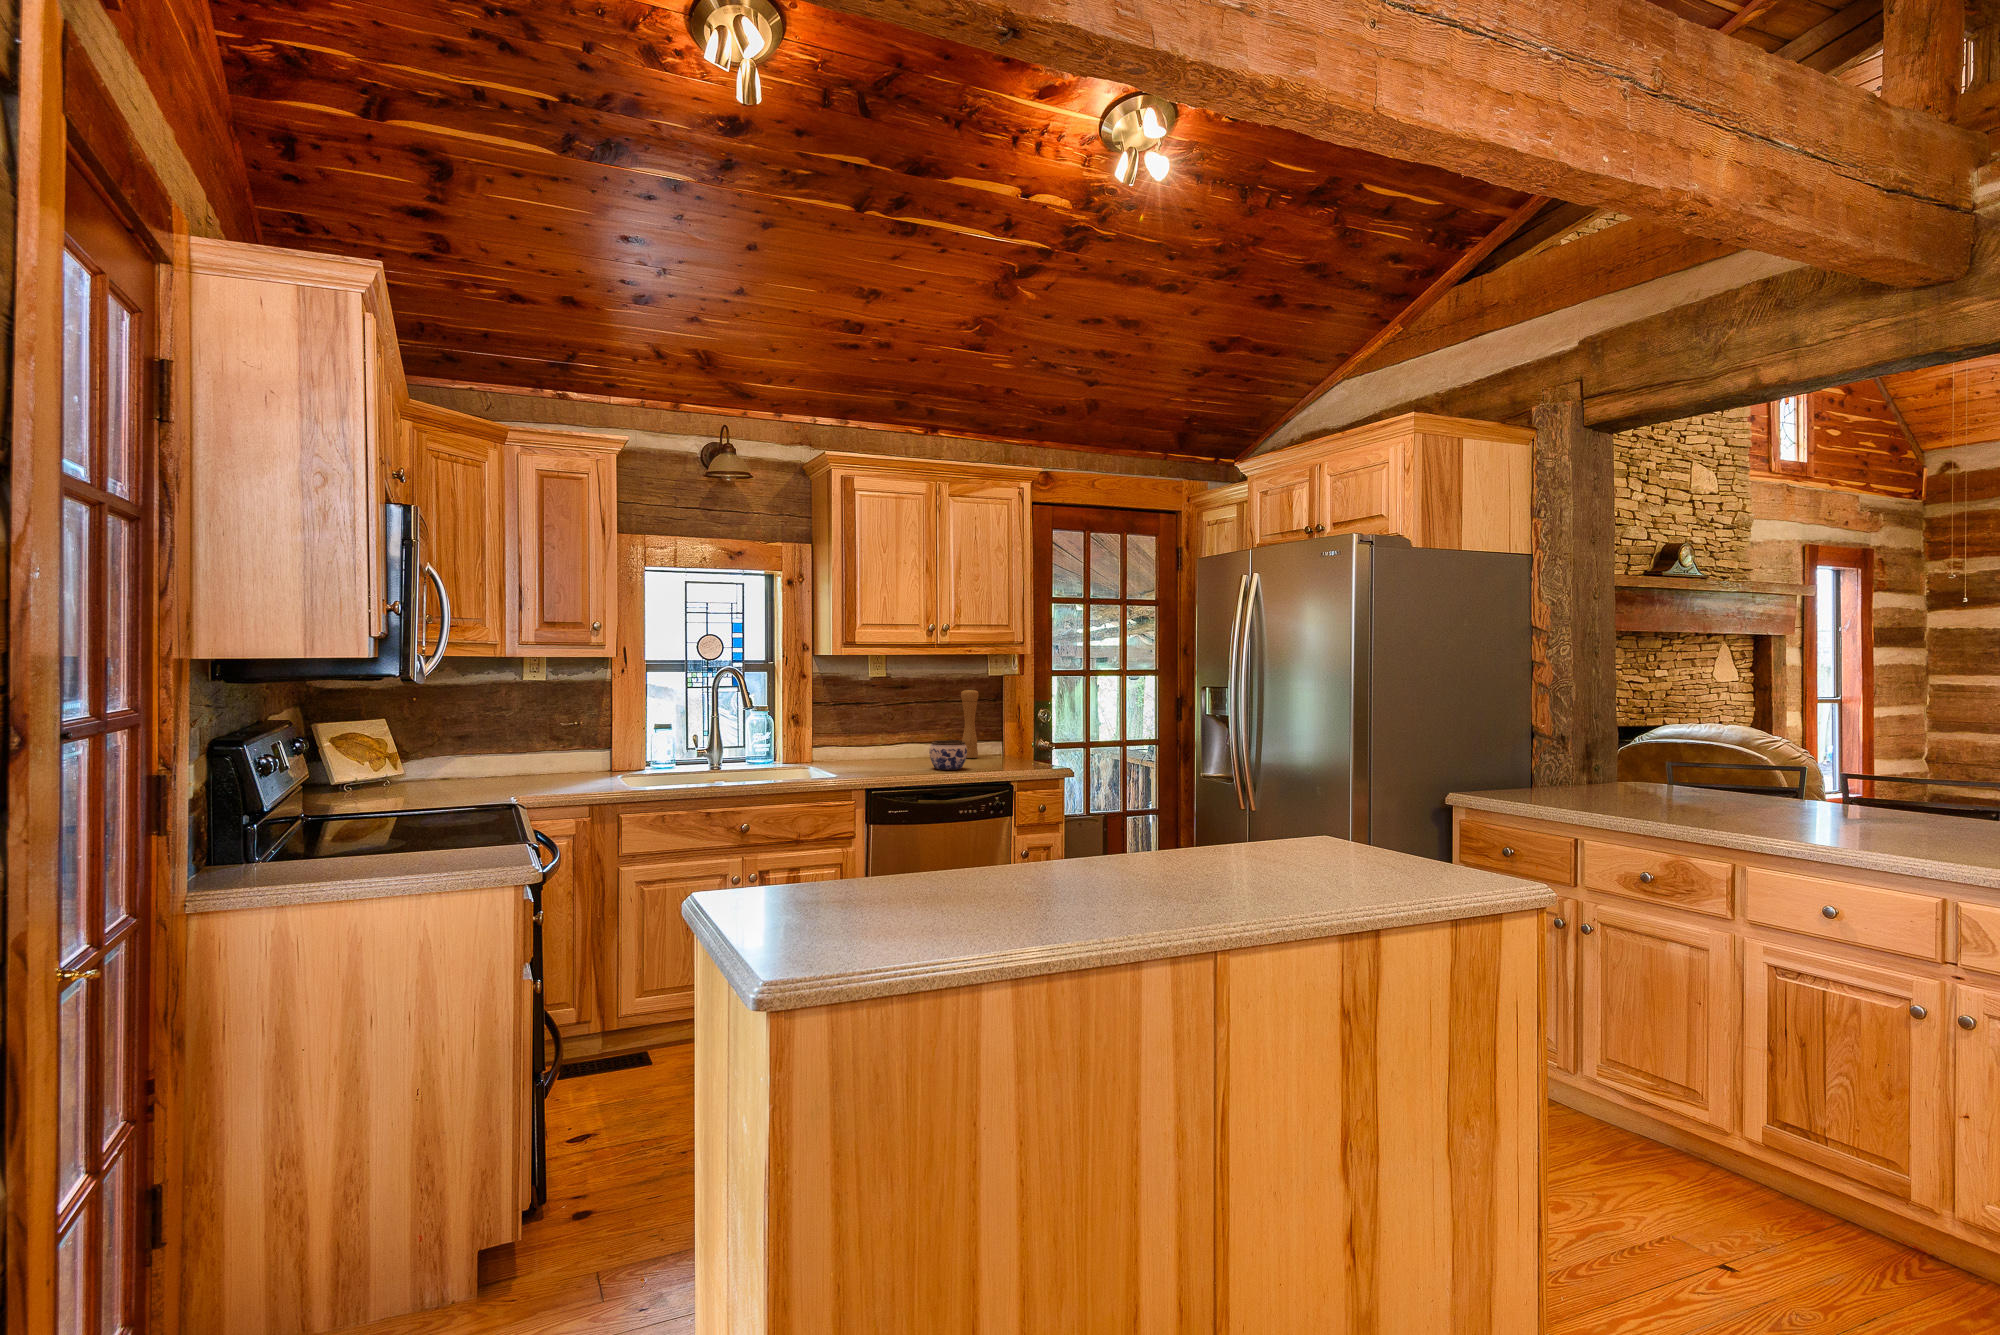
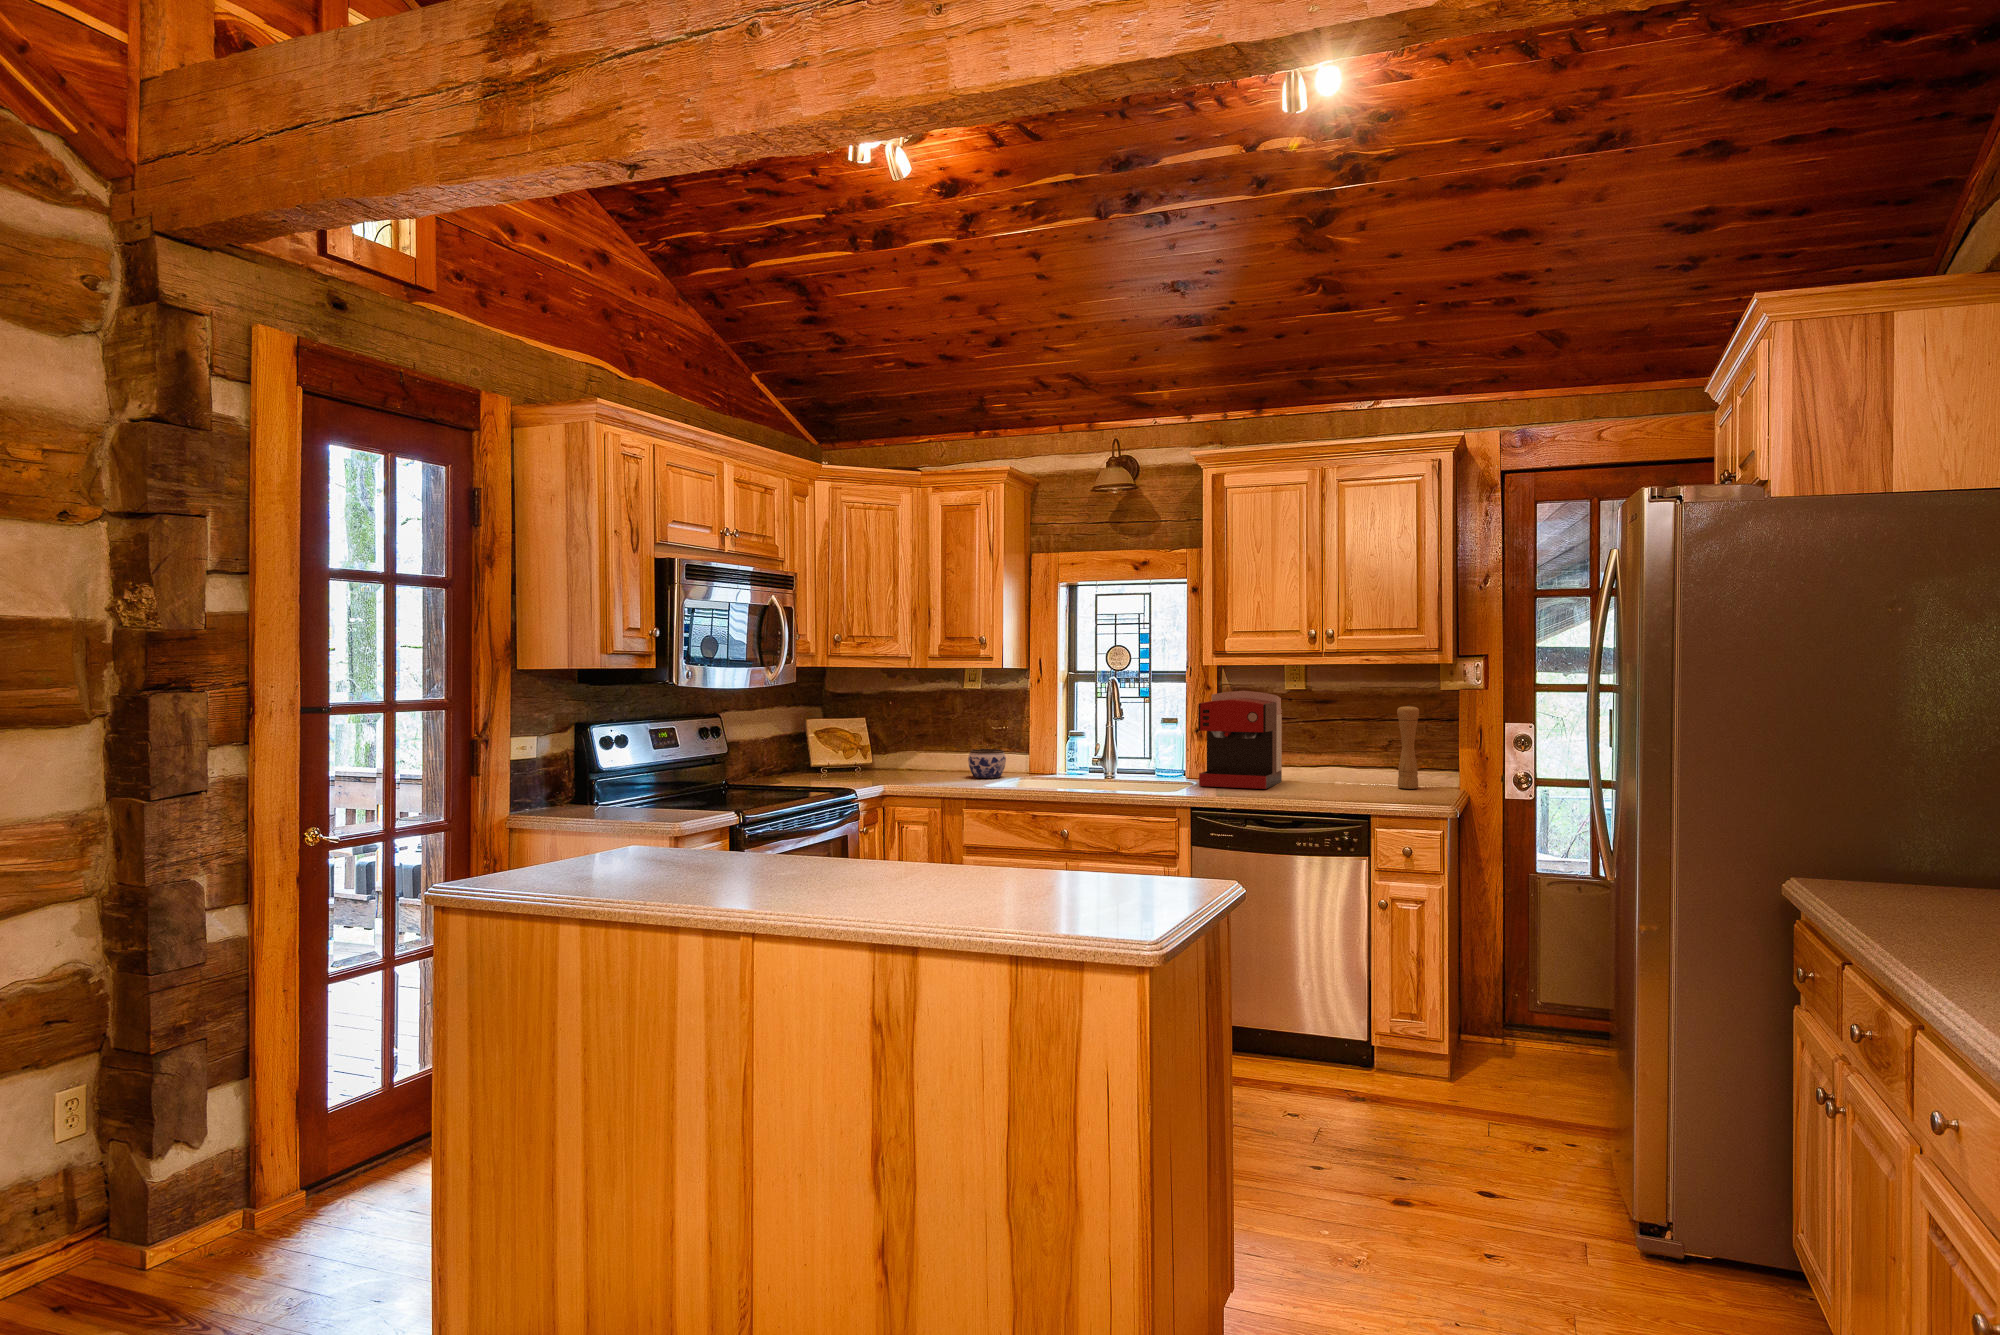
coffee maker: none [806,679,884,769] -> present [1198,691,1282,789]
jar: present [929,740,967,770] -> present [968,749,1006,778]

